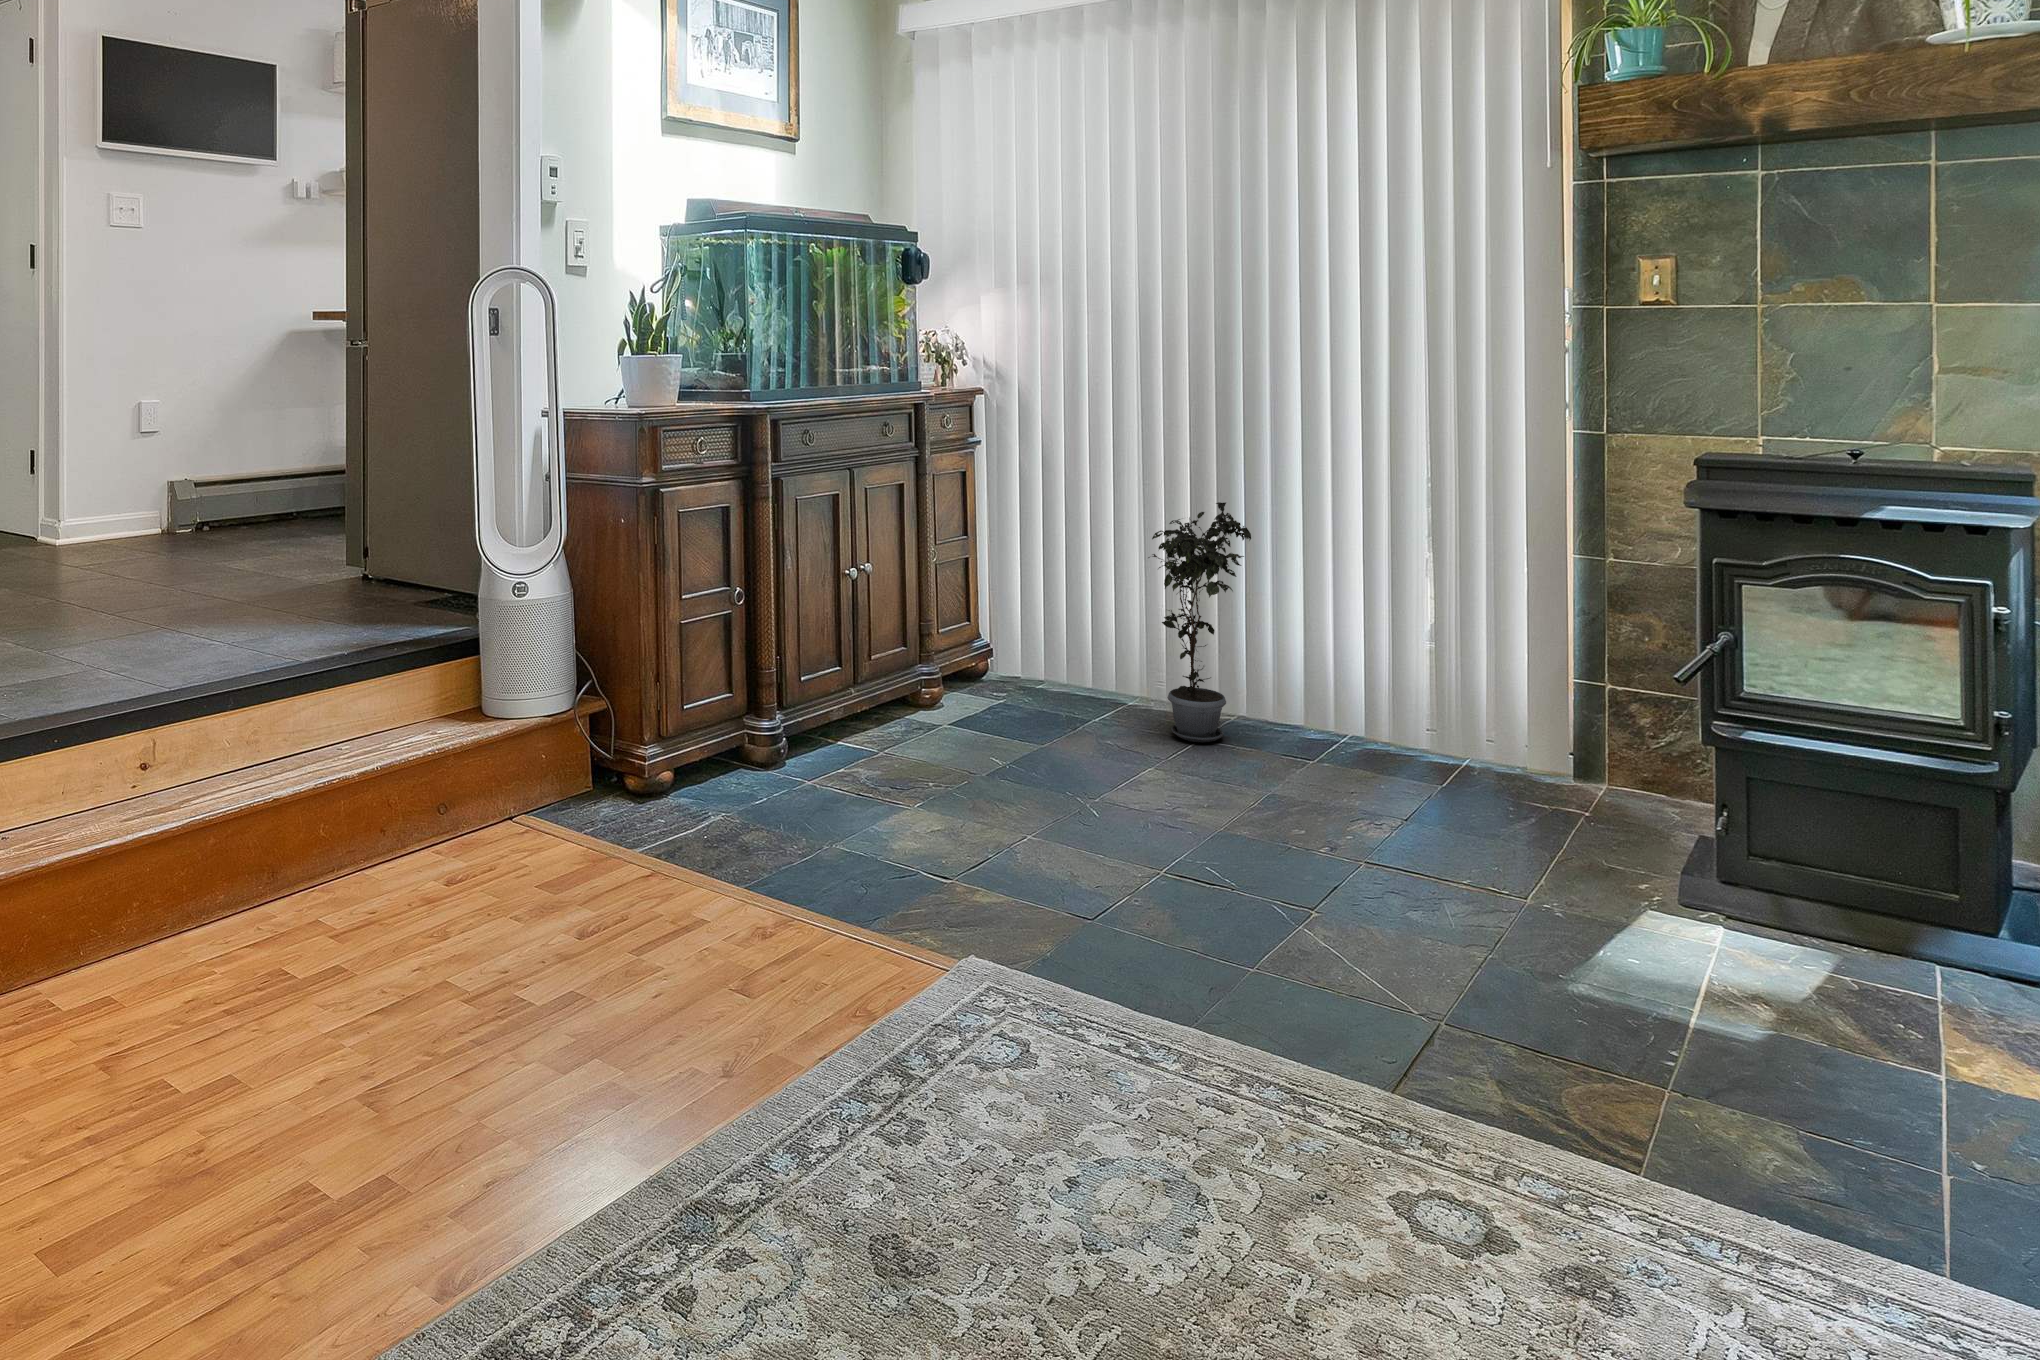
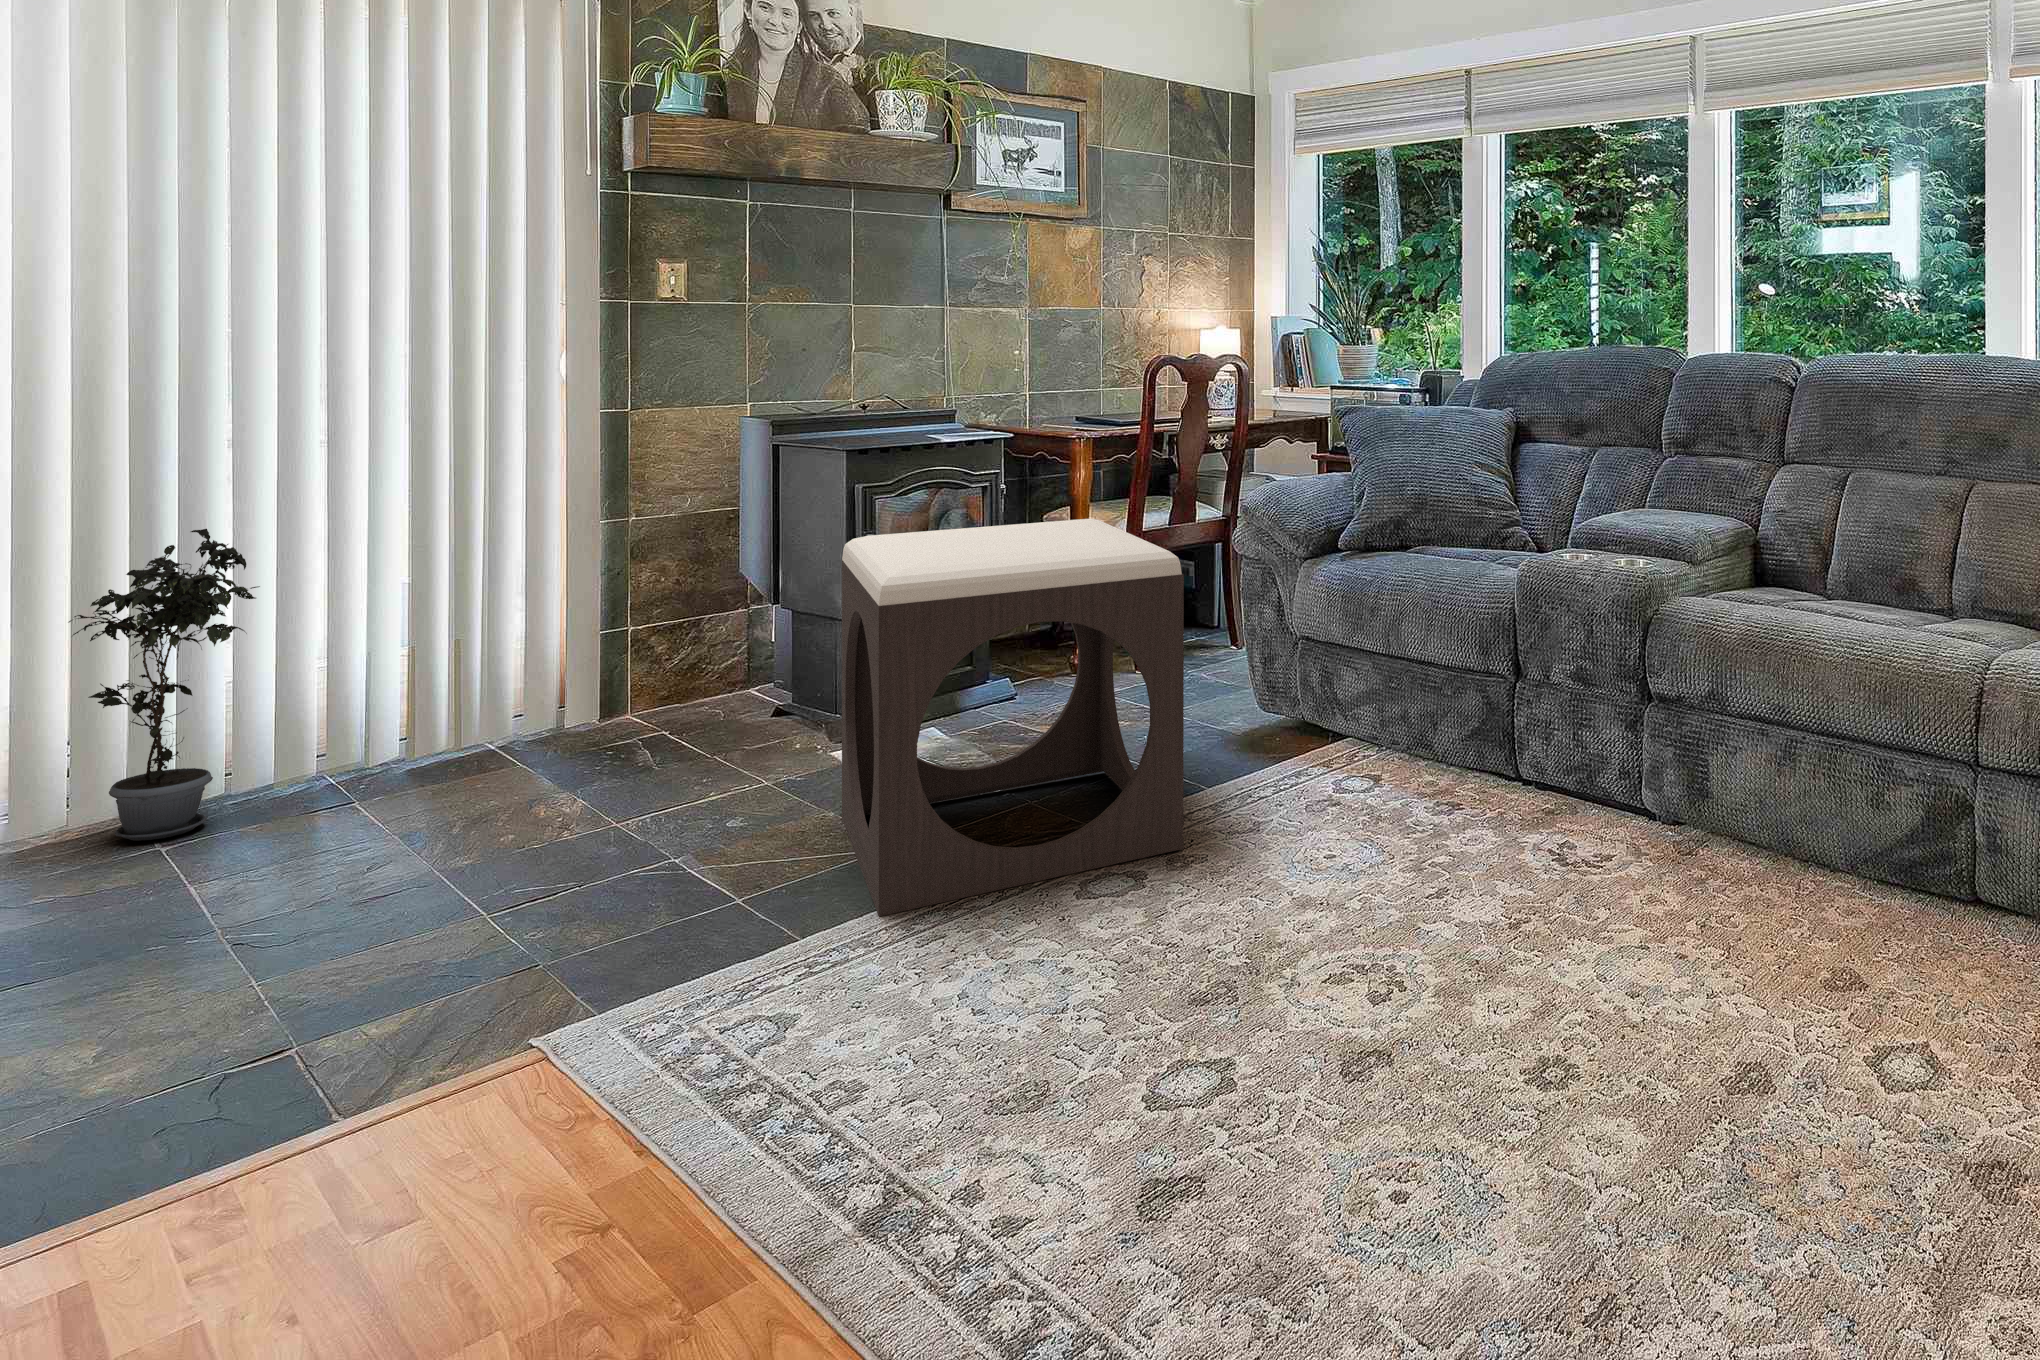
footstool: none [1249,609,1882,1289] -> present [842,519,1184,916]

